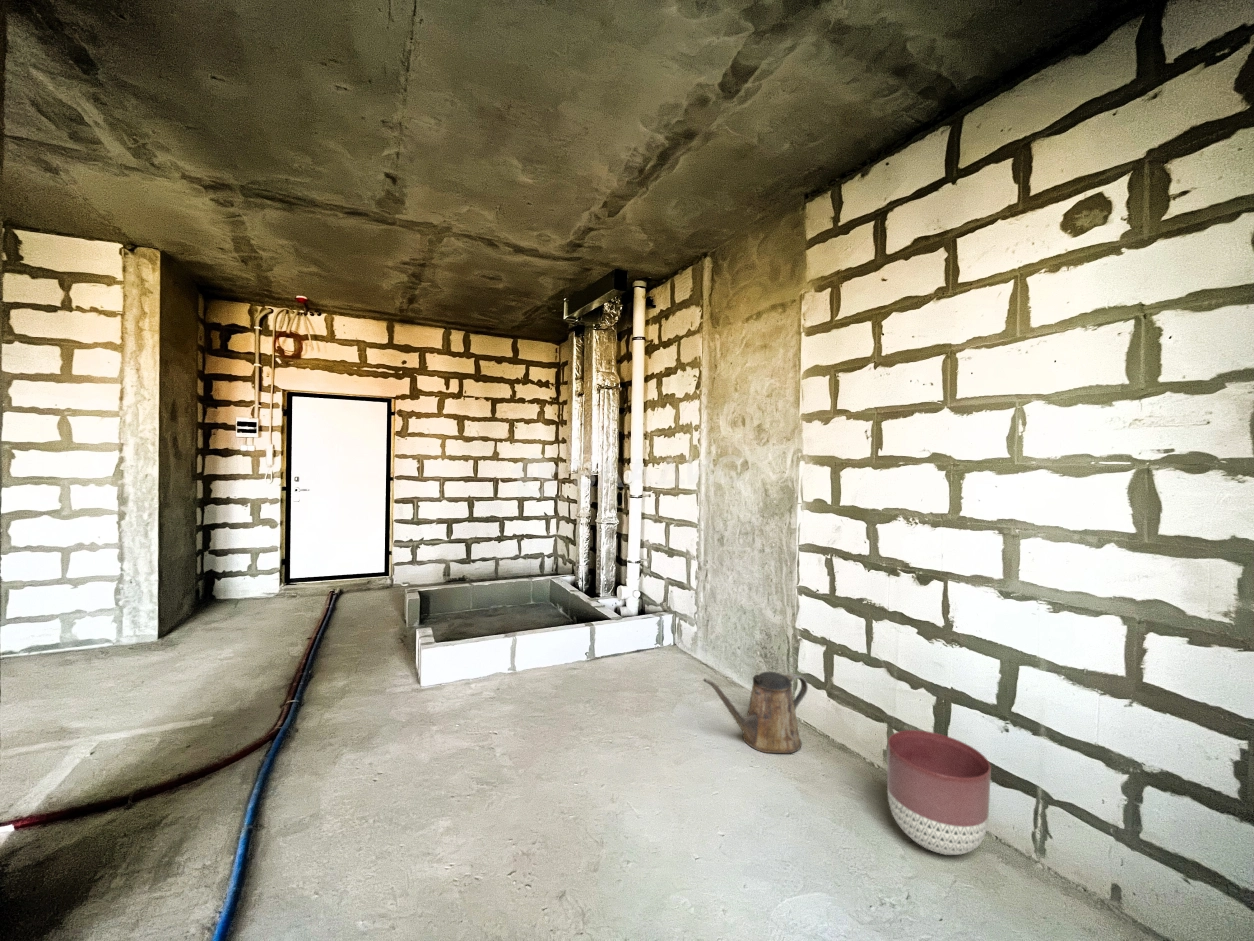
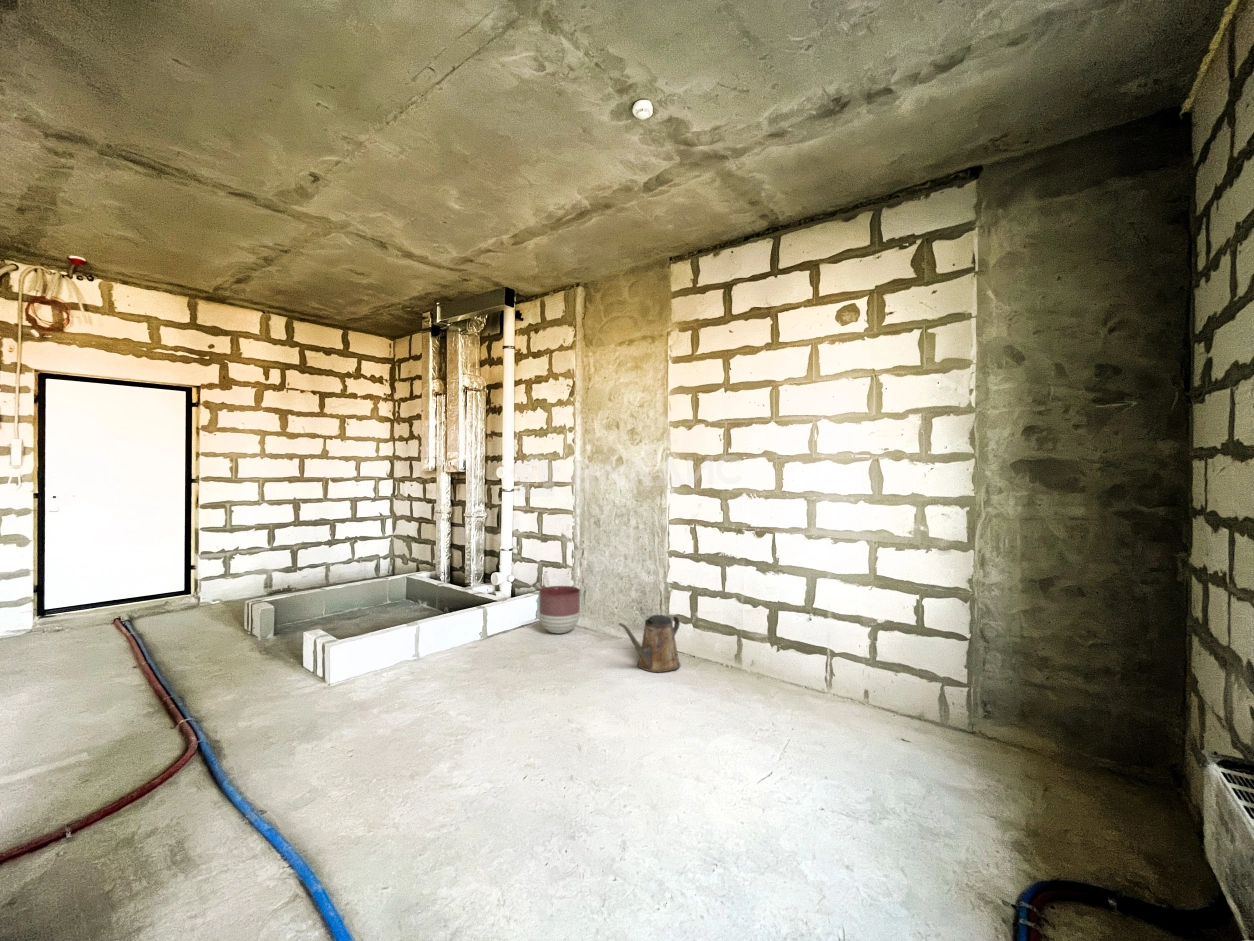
planter: present [887,730,991,855] -> present [539,586,580,633]

